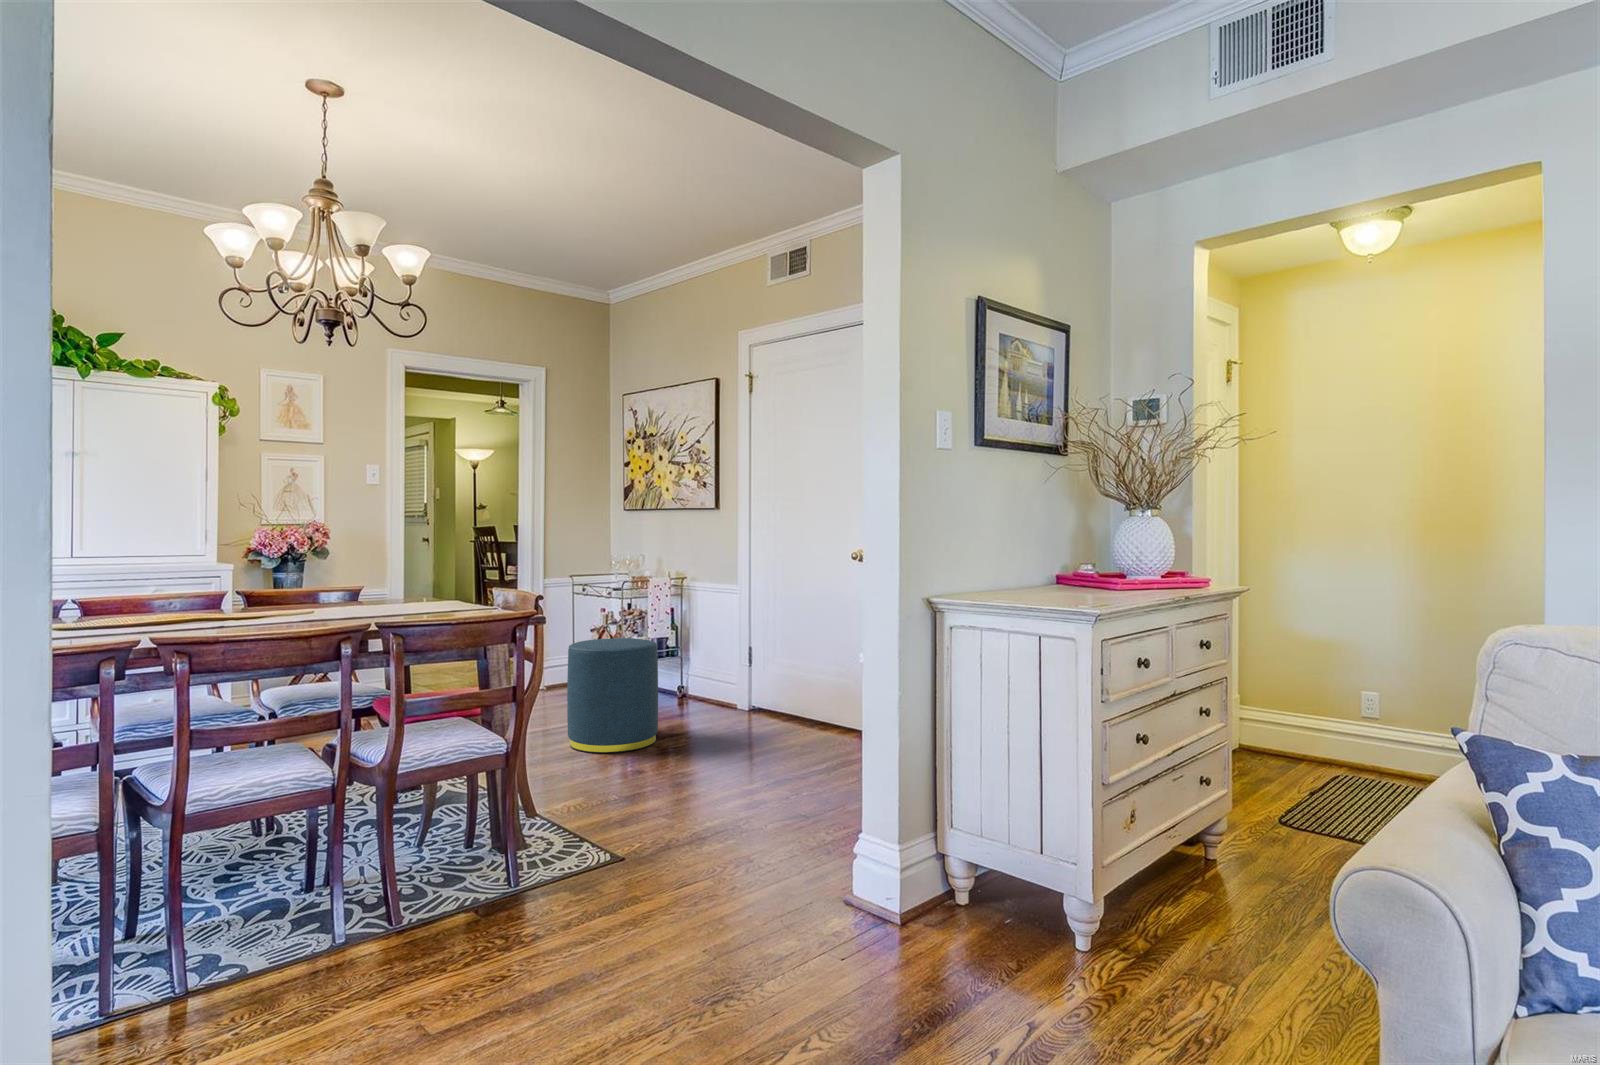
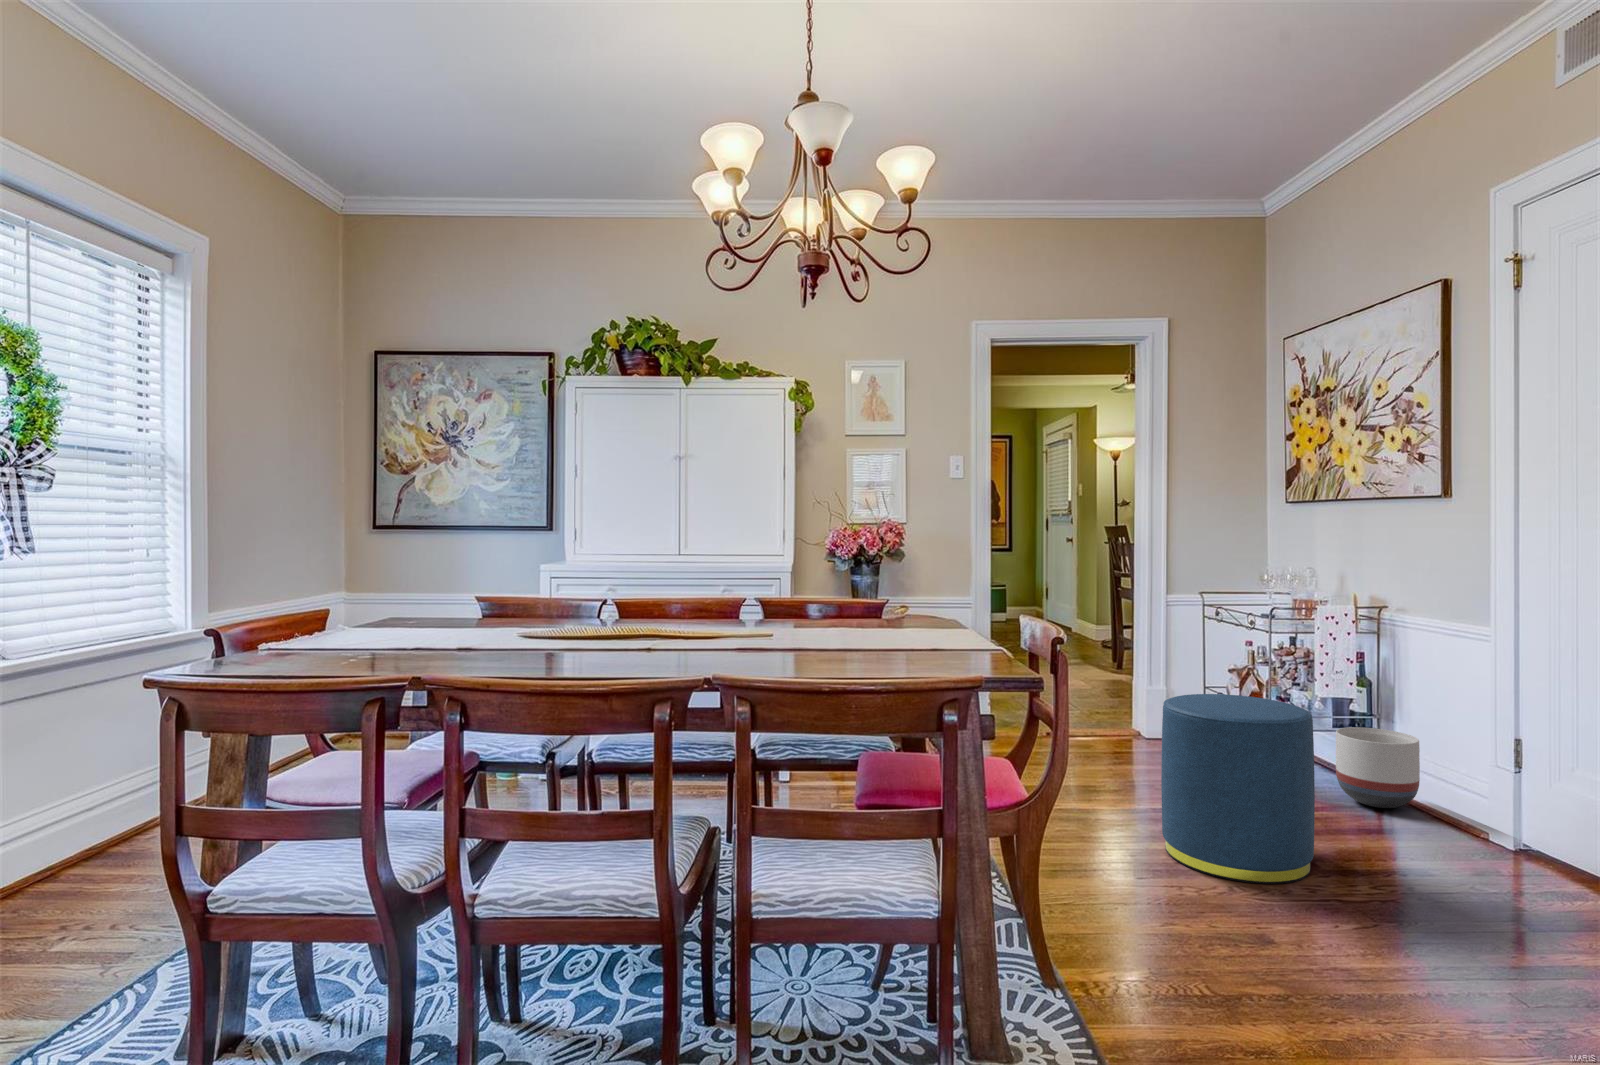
planter: none [660,656,704,704] -> present [1336,727,1420,808]

